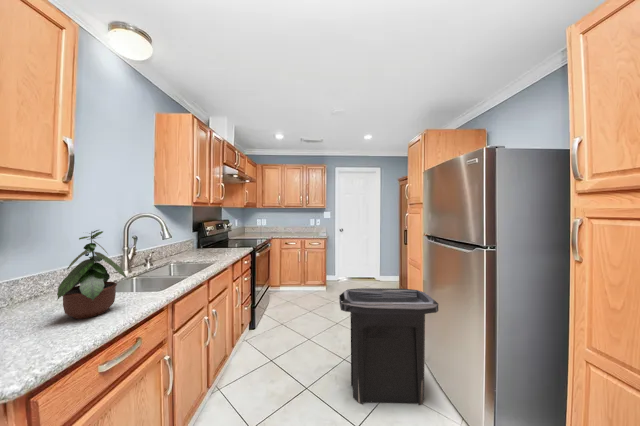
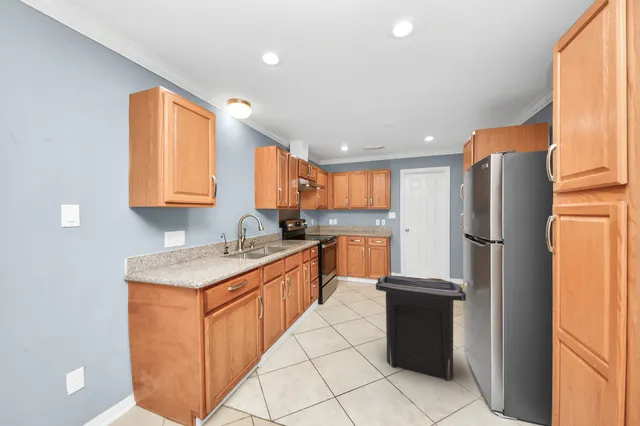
potted plant: present [57,230,126,319] -> none [210,220,241,266]

